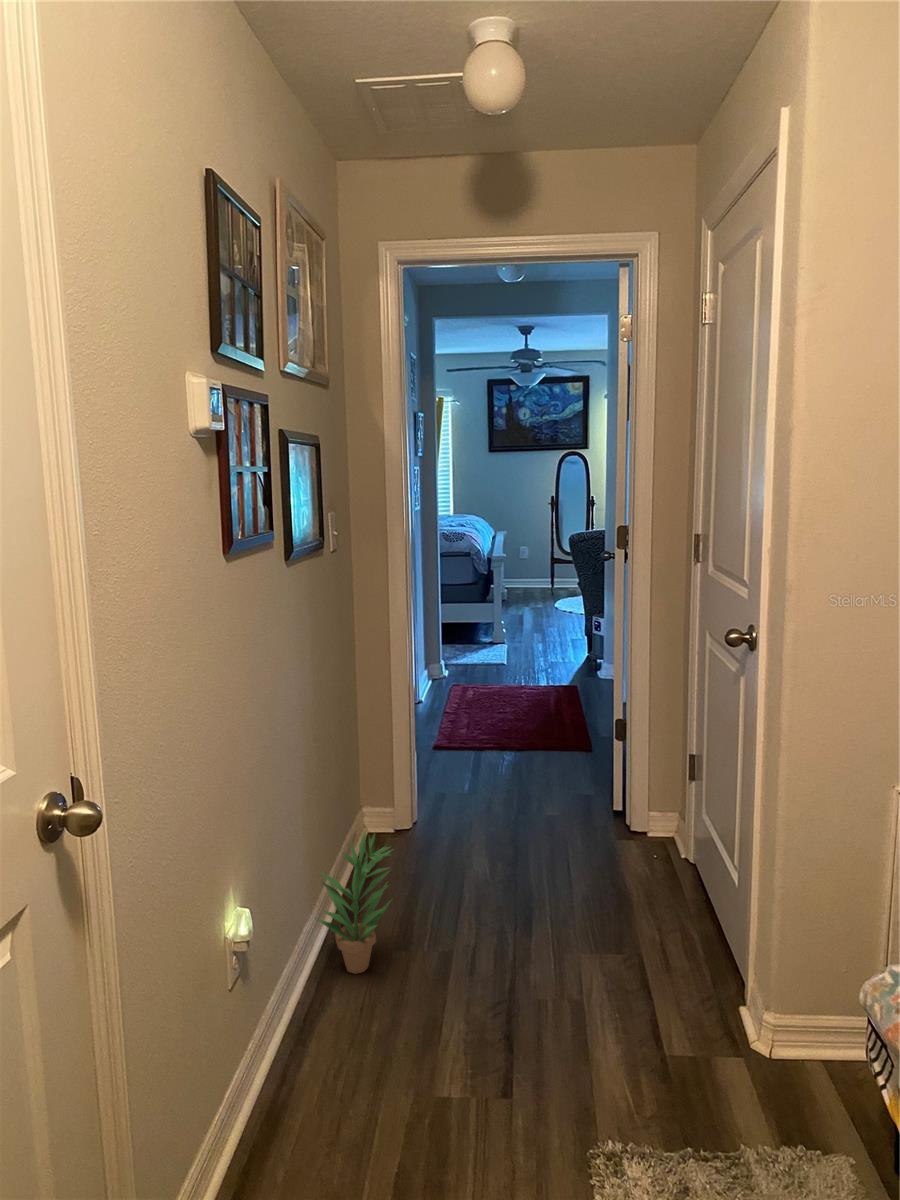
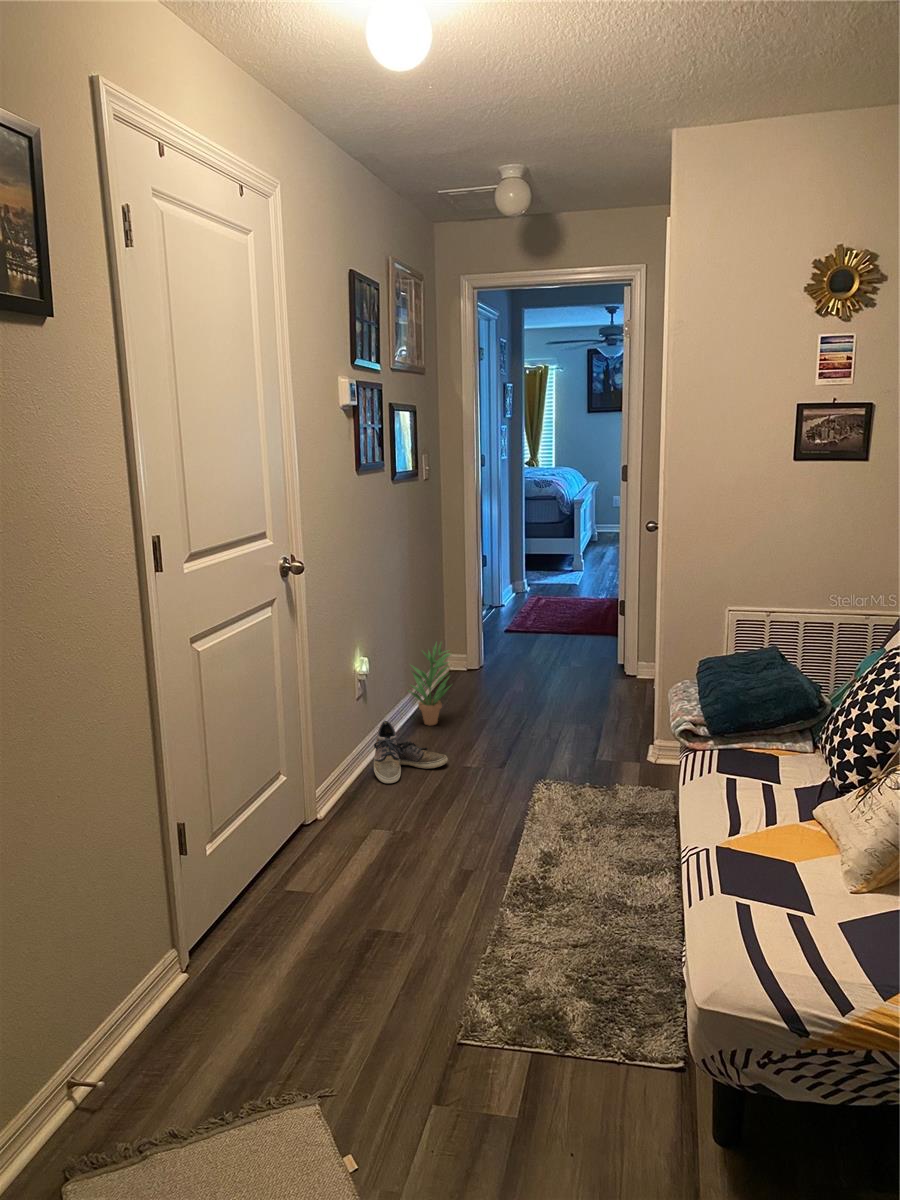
shoe: none [267,1018,407,1168] -> present [374,721,448,783]

